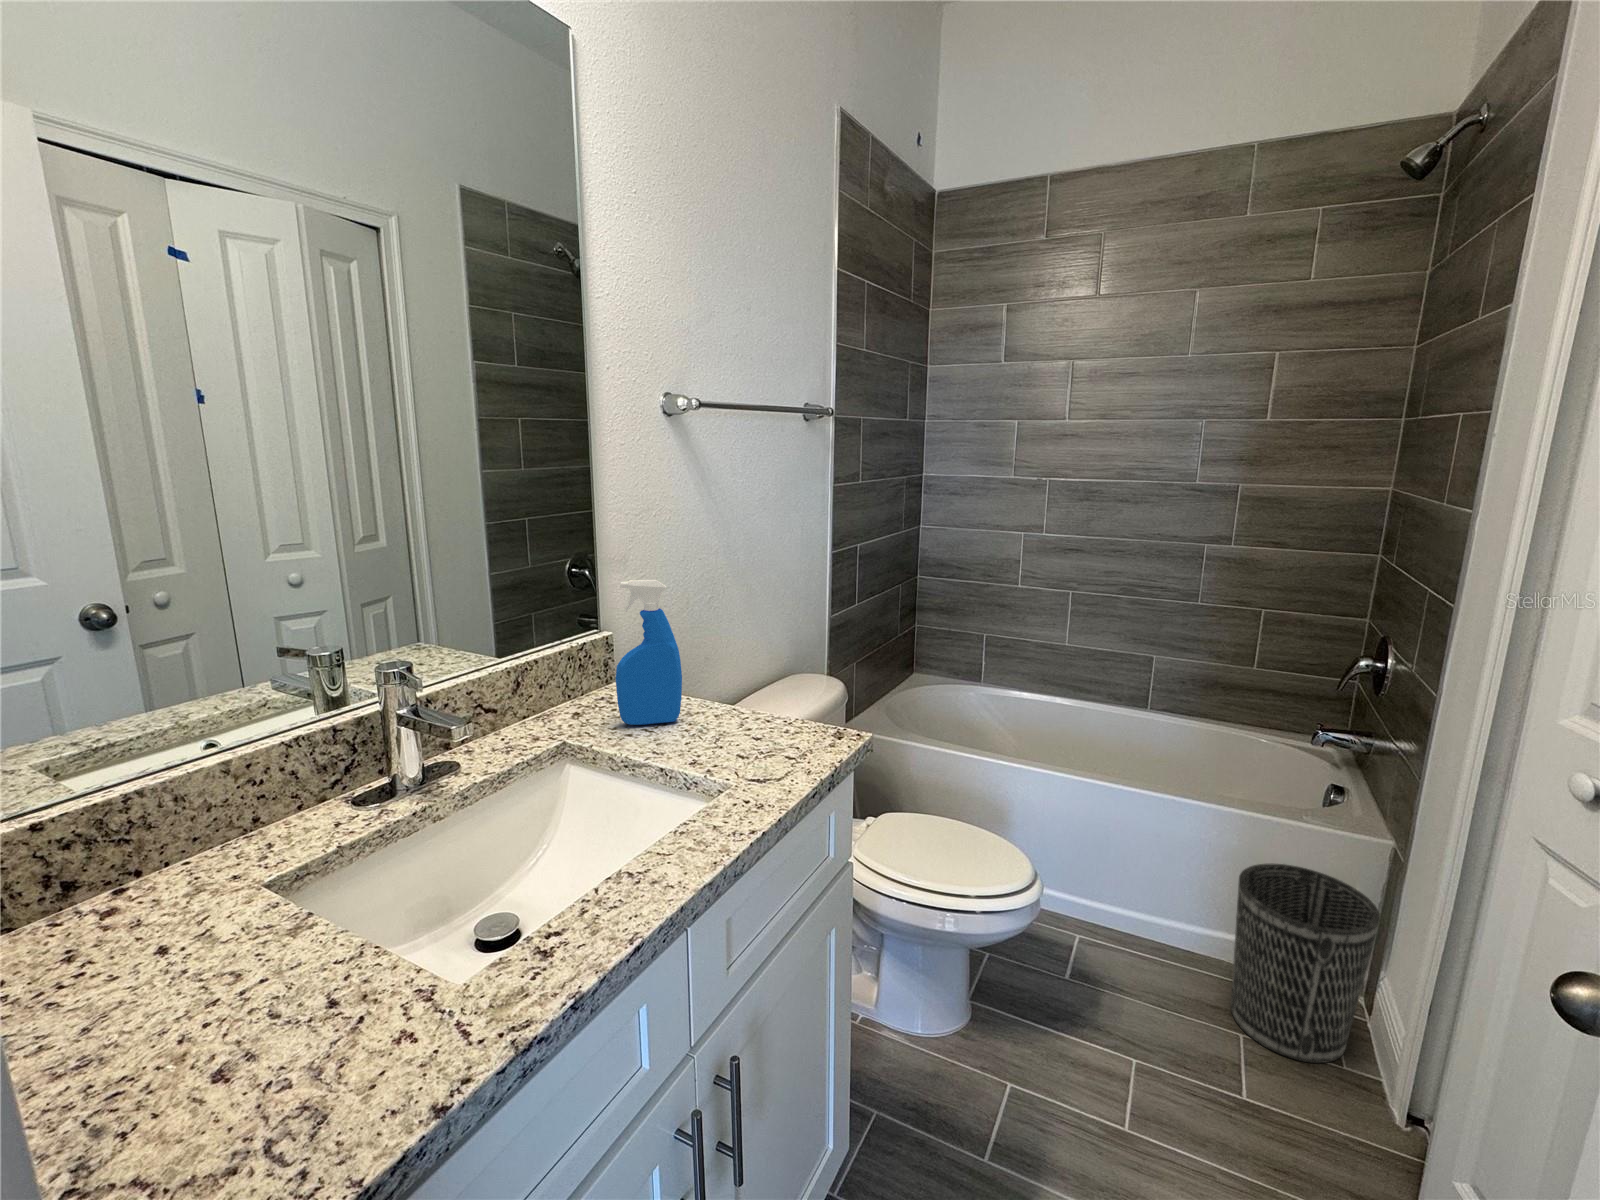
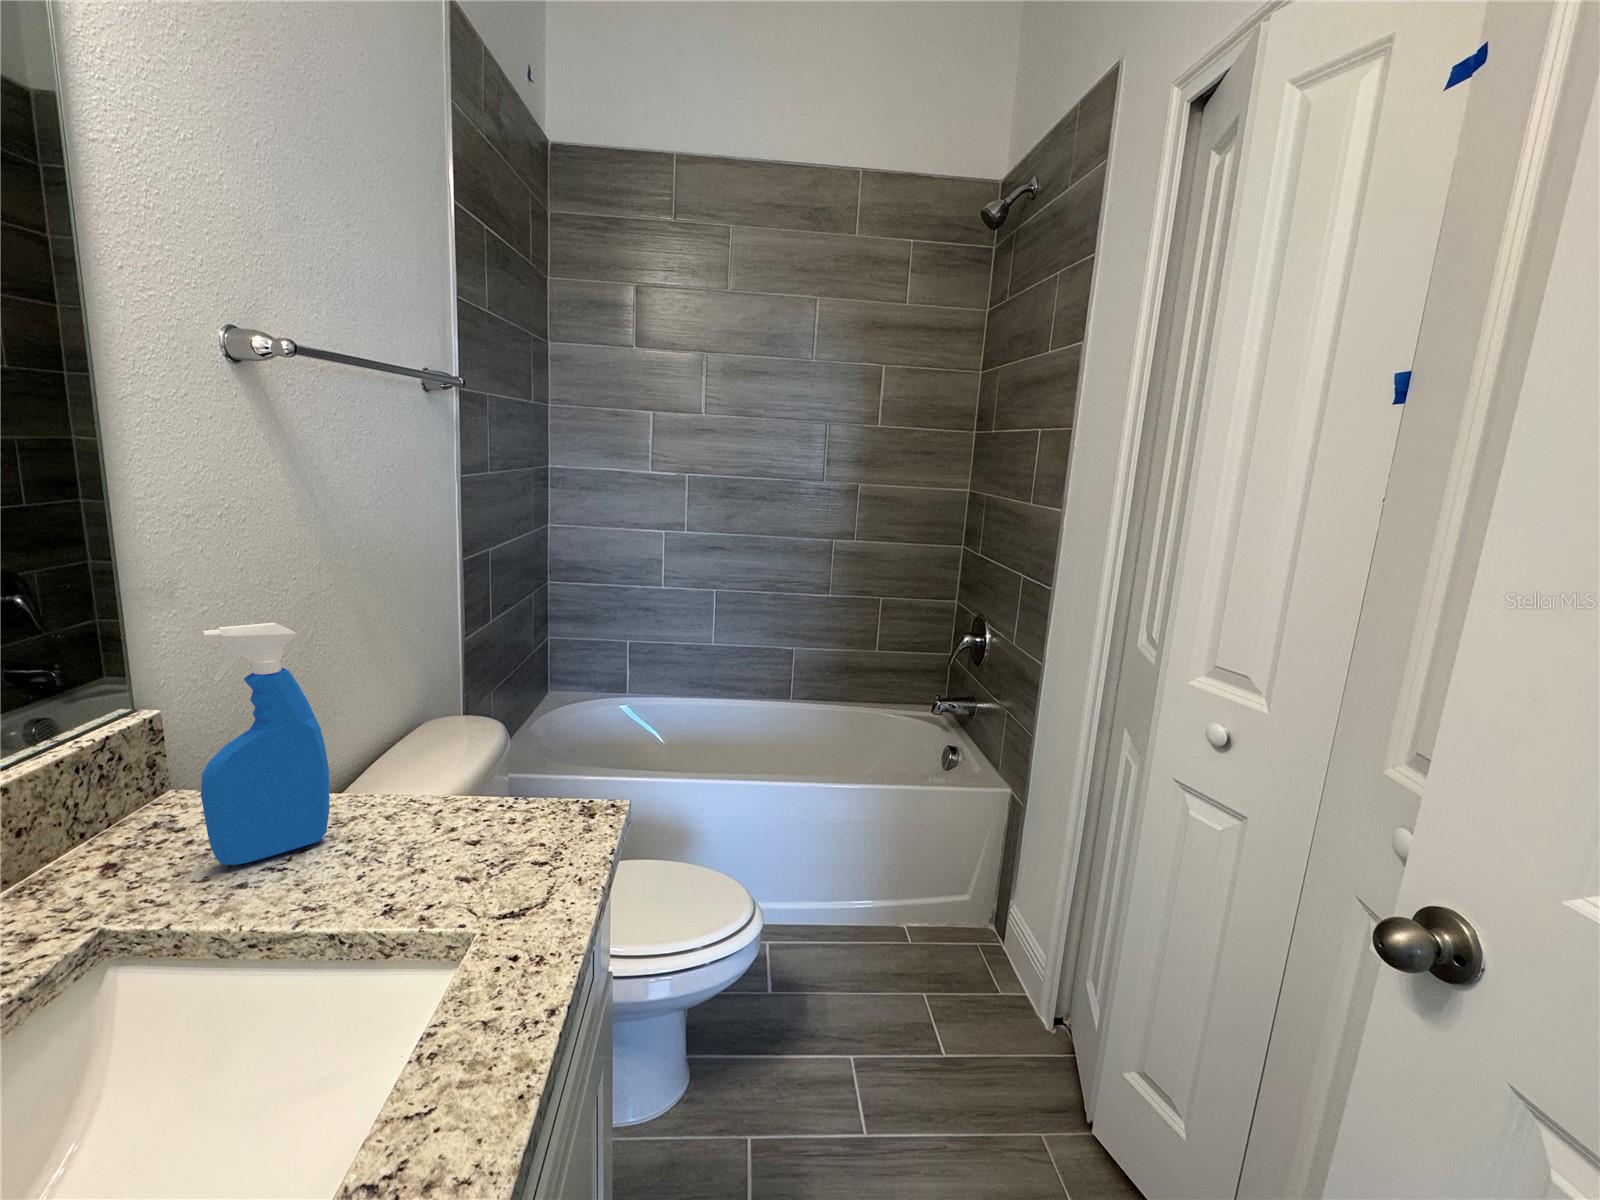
wastebasket: present [1231,864,1380,1063] -> none [908,826,1018,999]

